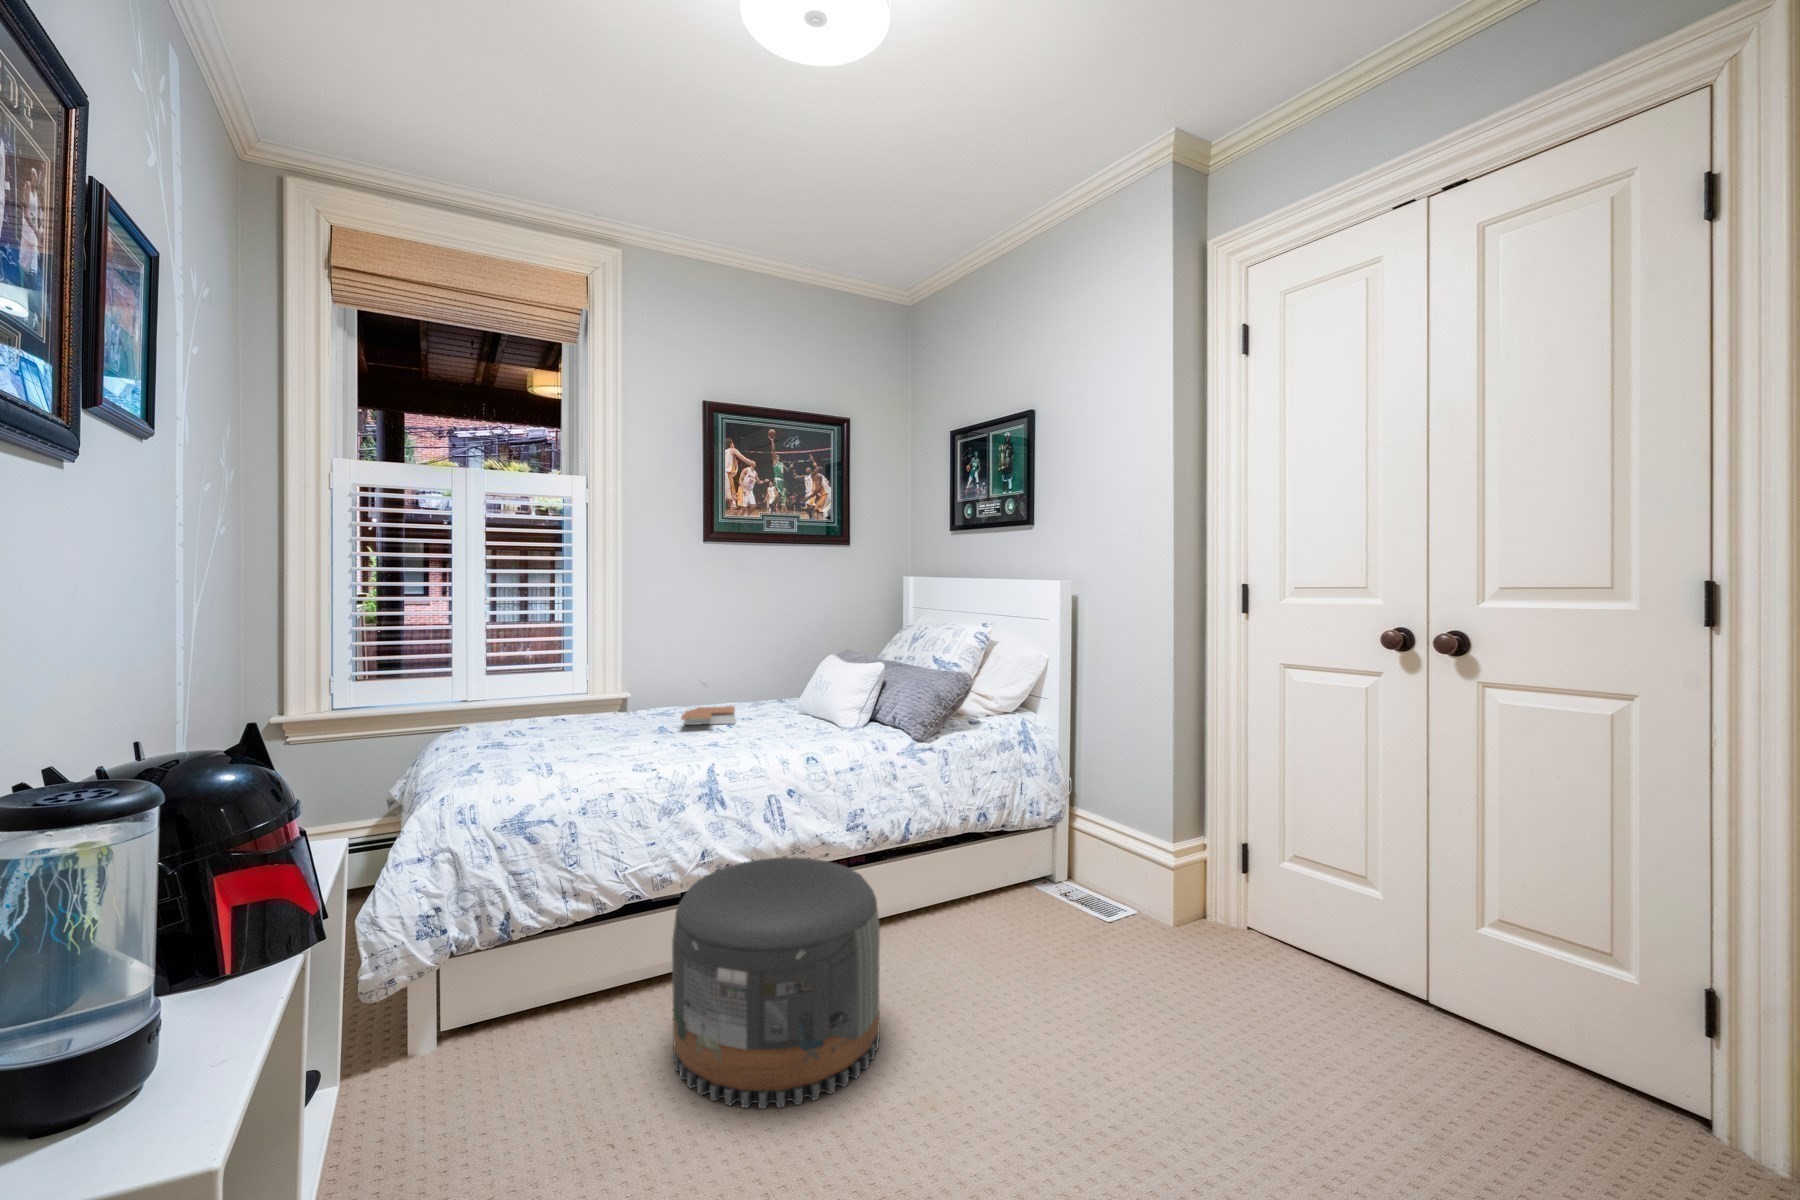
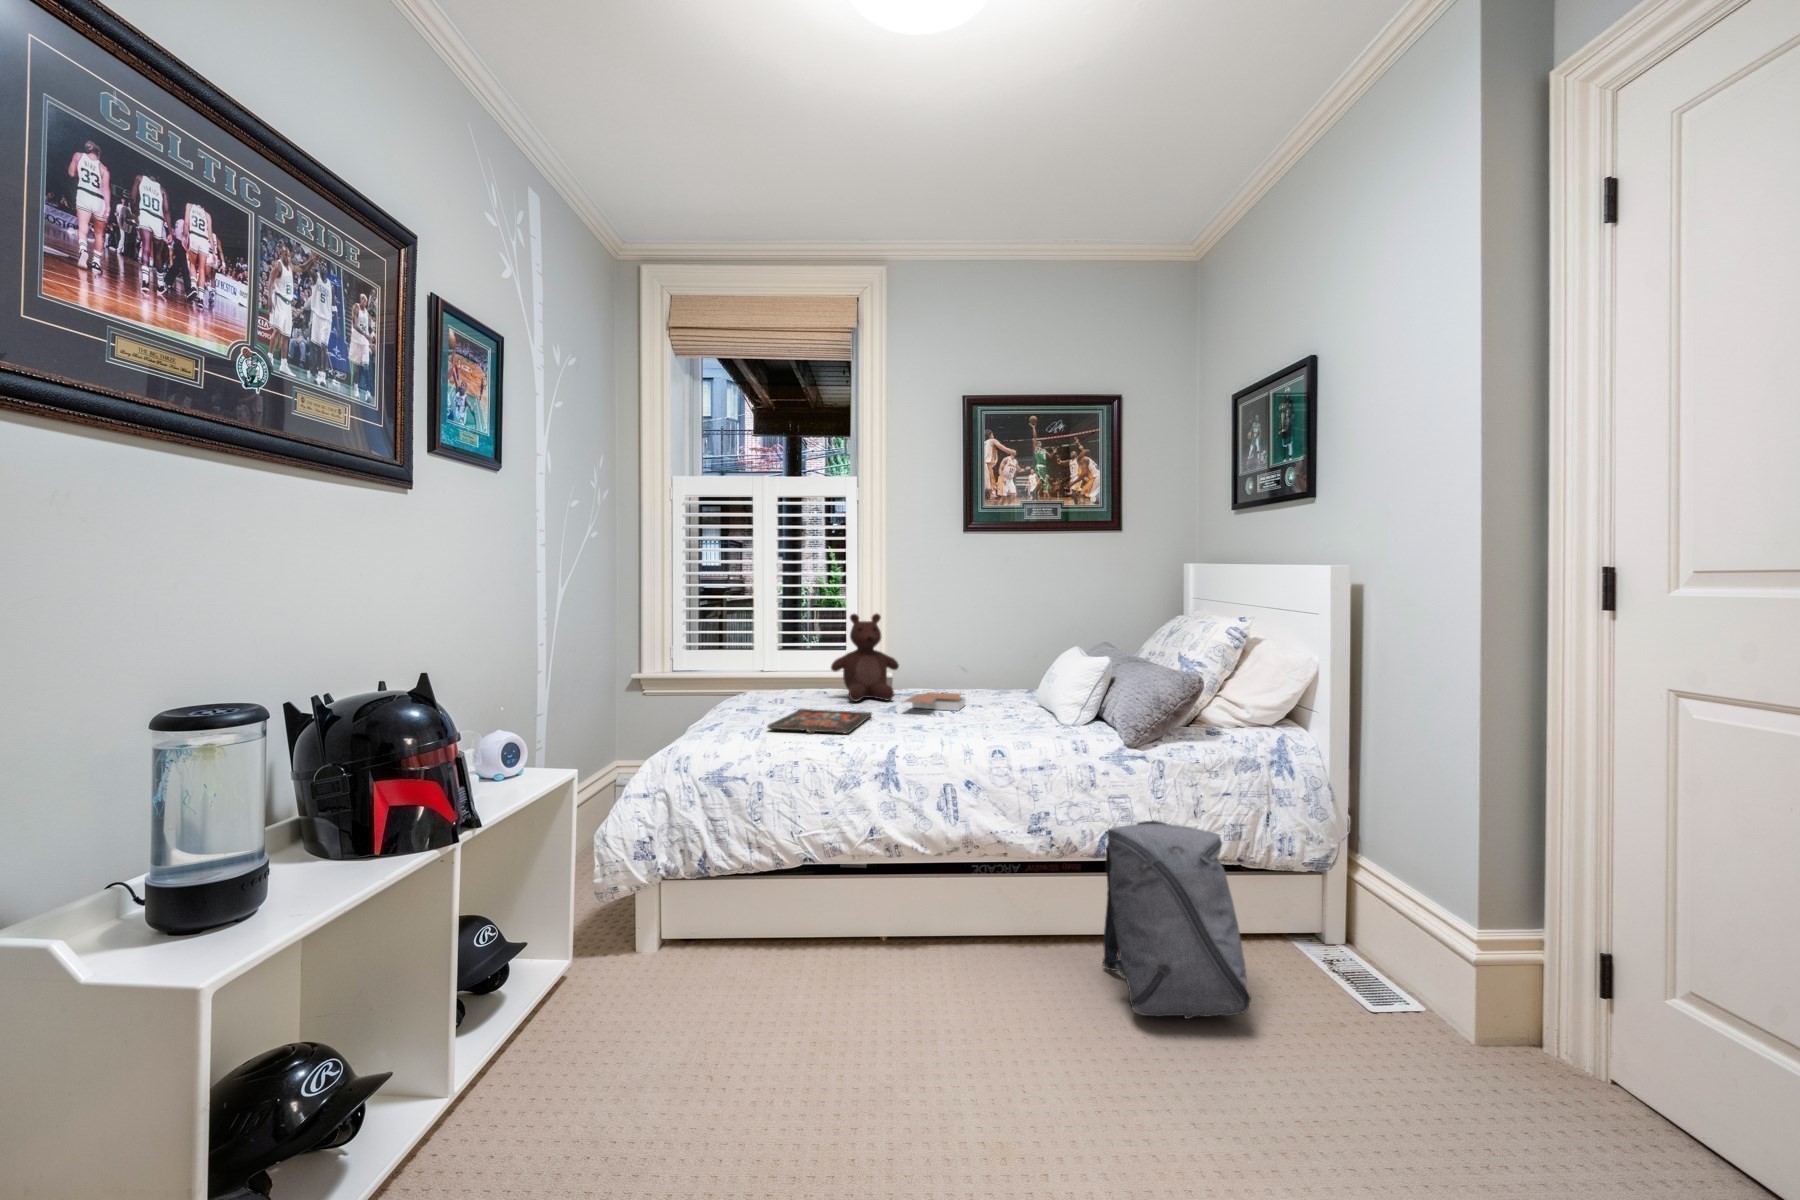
teddy bear: none [578,628,656,724] -> present [831,614,899,702]
board game: none [553,733,653,763] -> present [767,709,872,734]
backpack: none [909,804,1045,972] -> present [1103,821,1251,1019]
pouf: present [672,858,880,1109] -> none [804,844,1012,1097]

